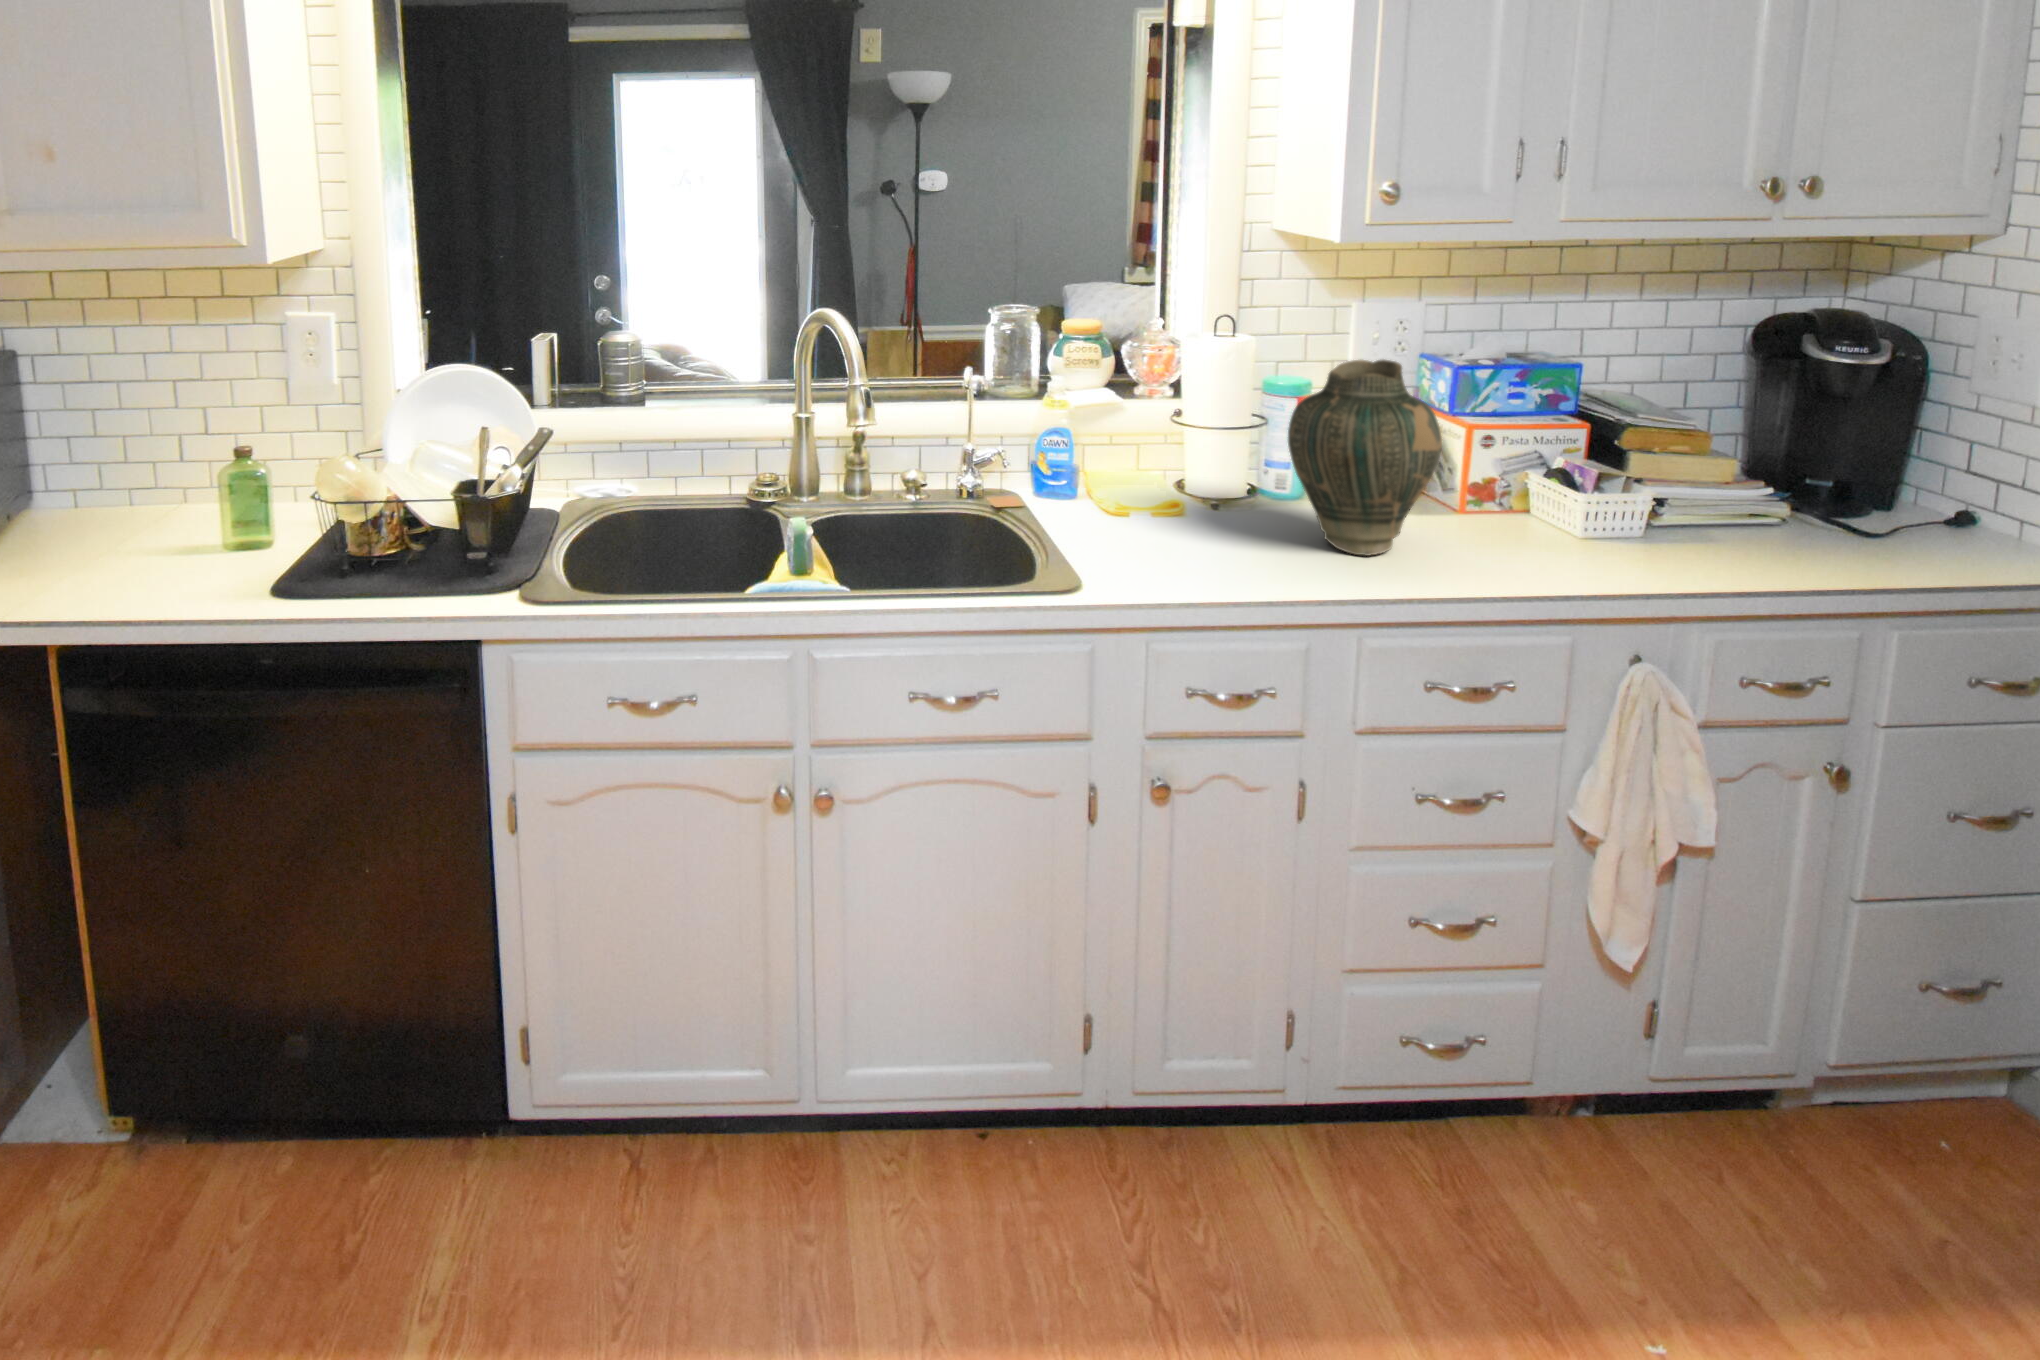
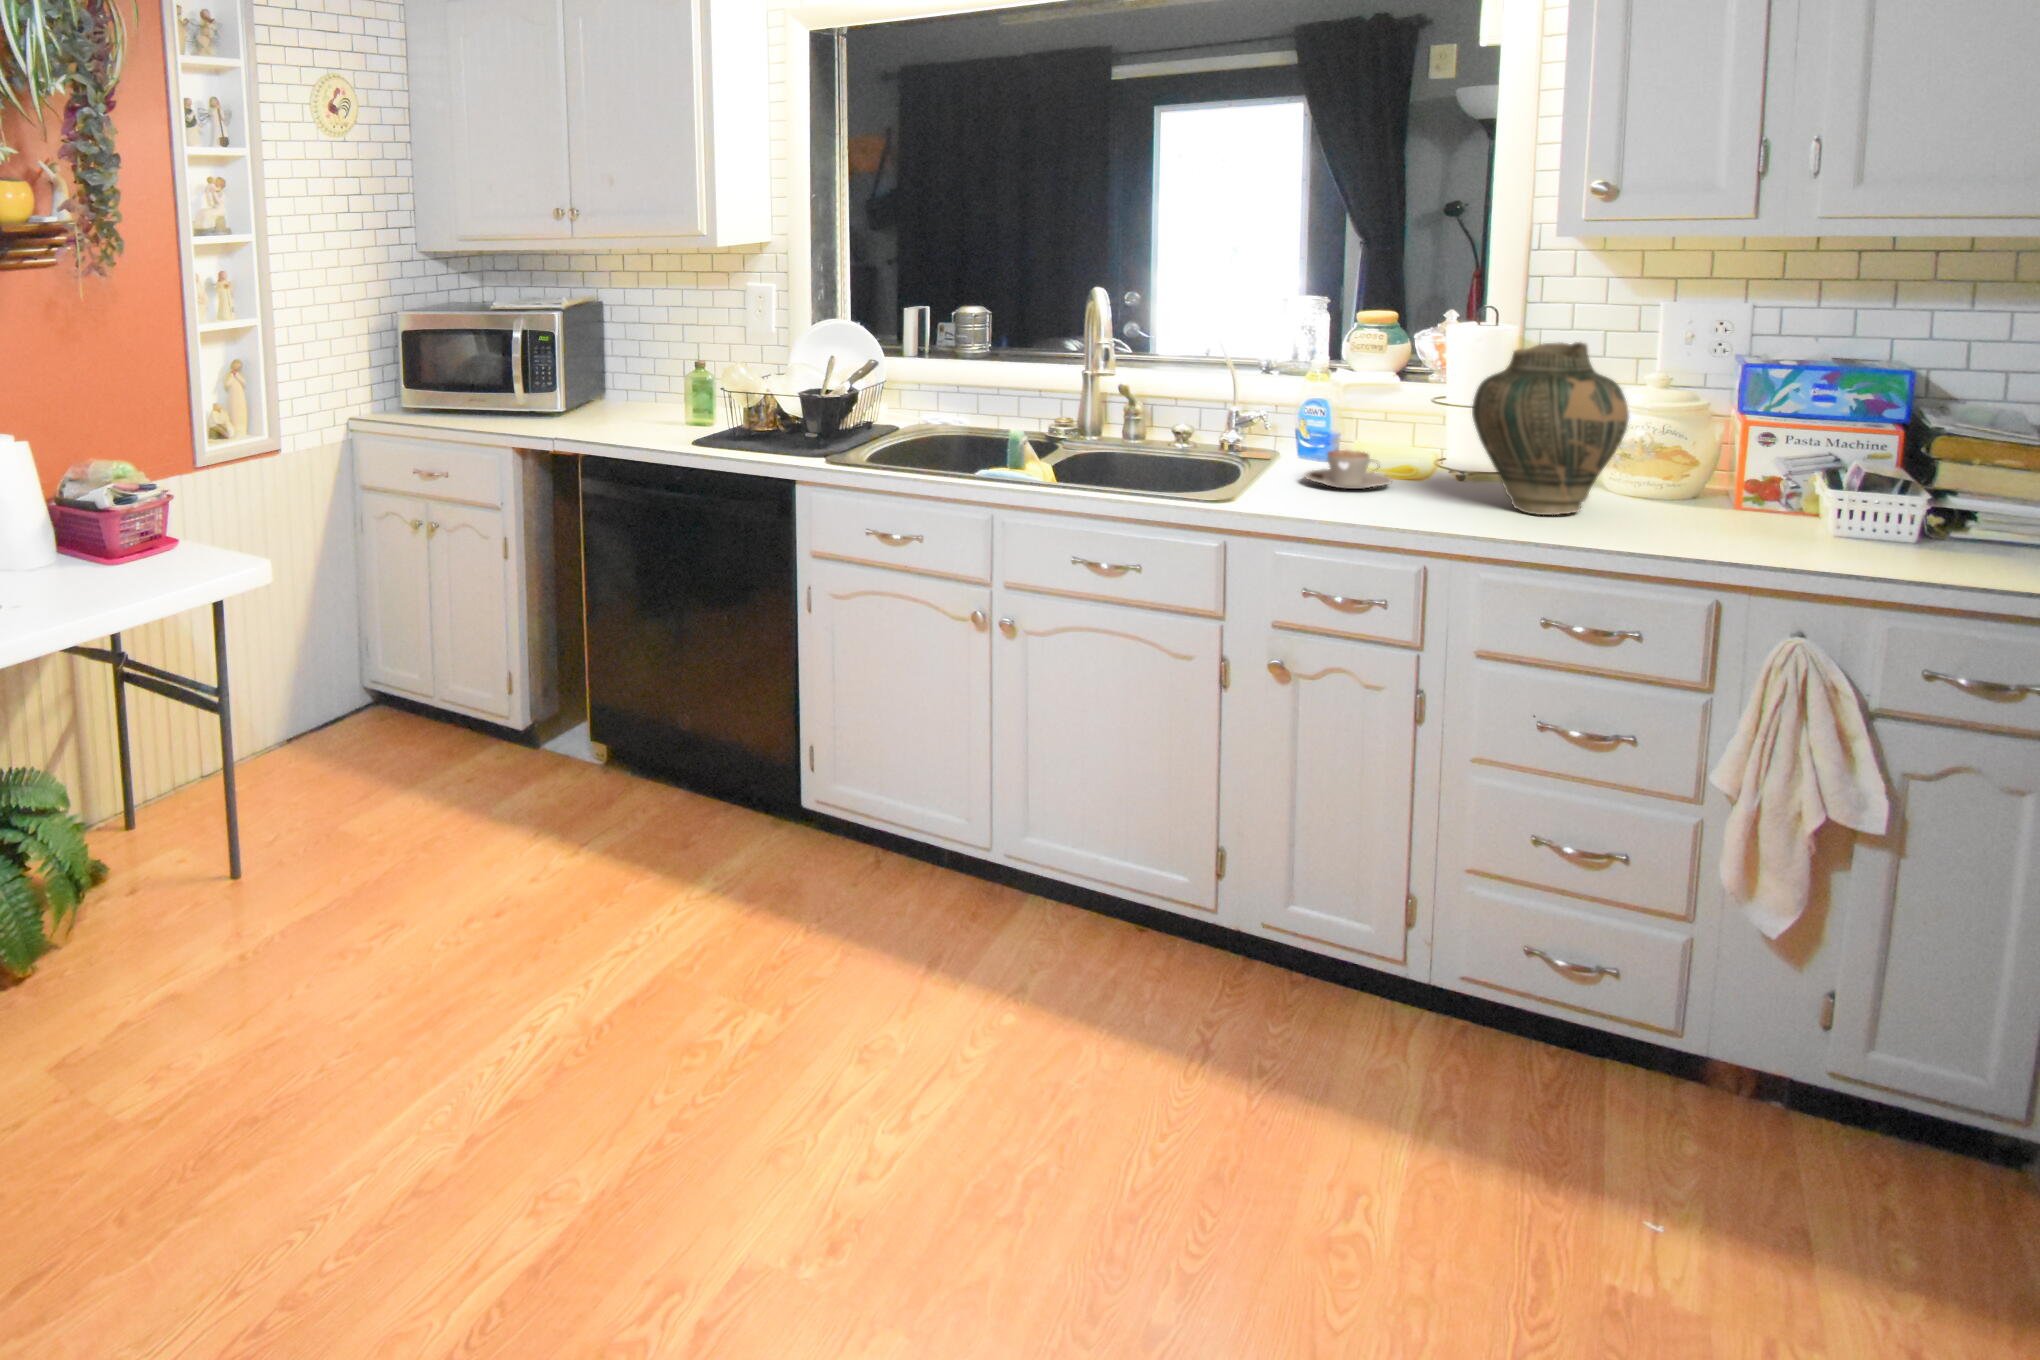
coffee cup: none [1101,493,1195,543] -> present [1304,450,1392,489]

